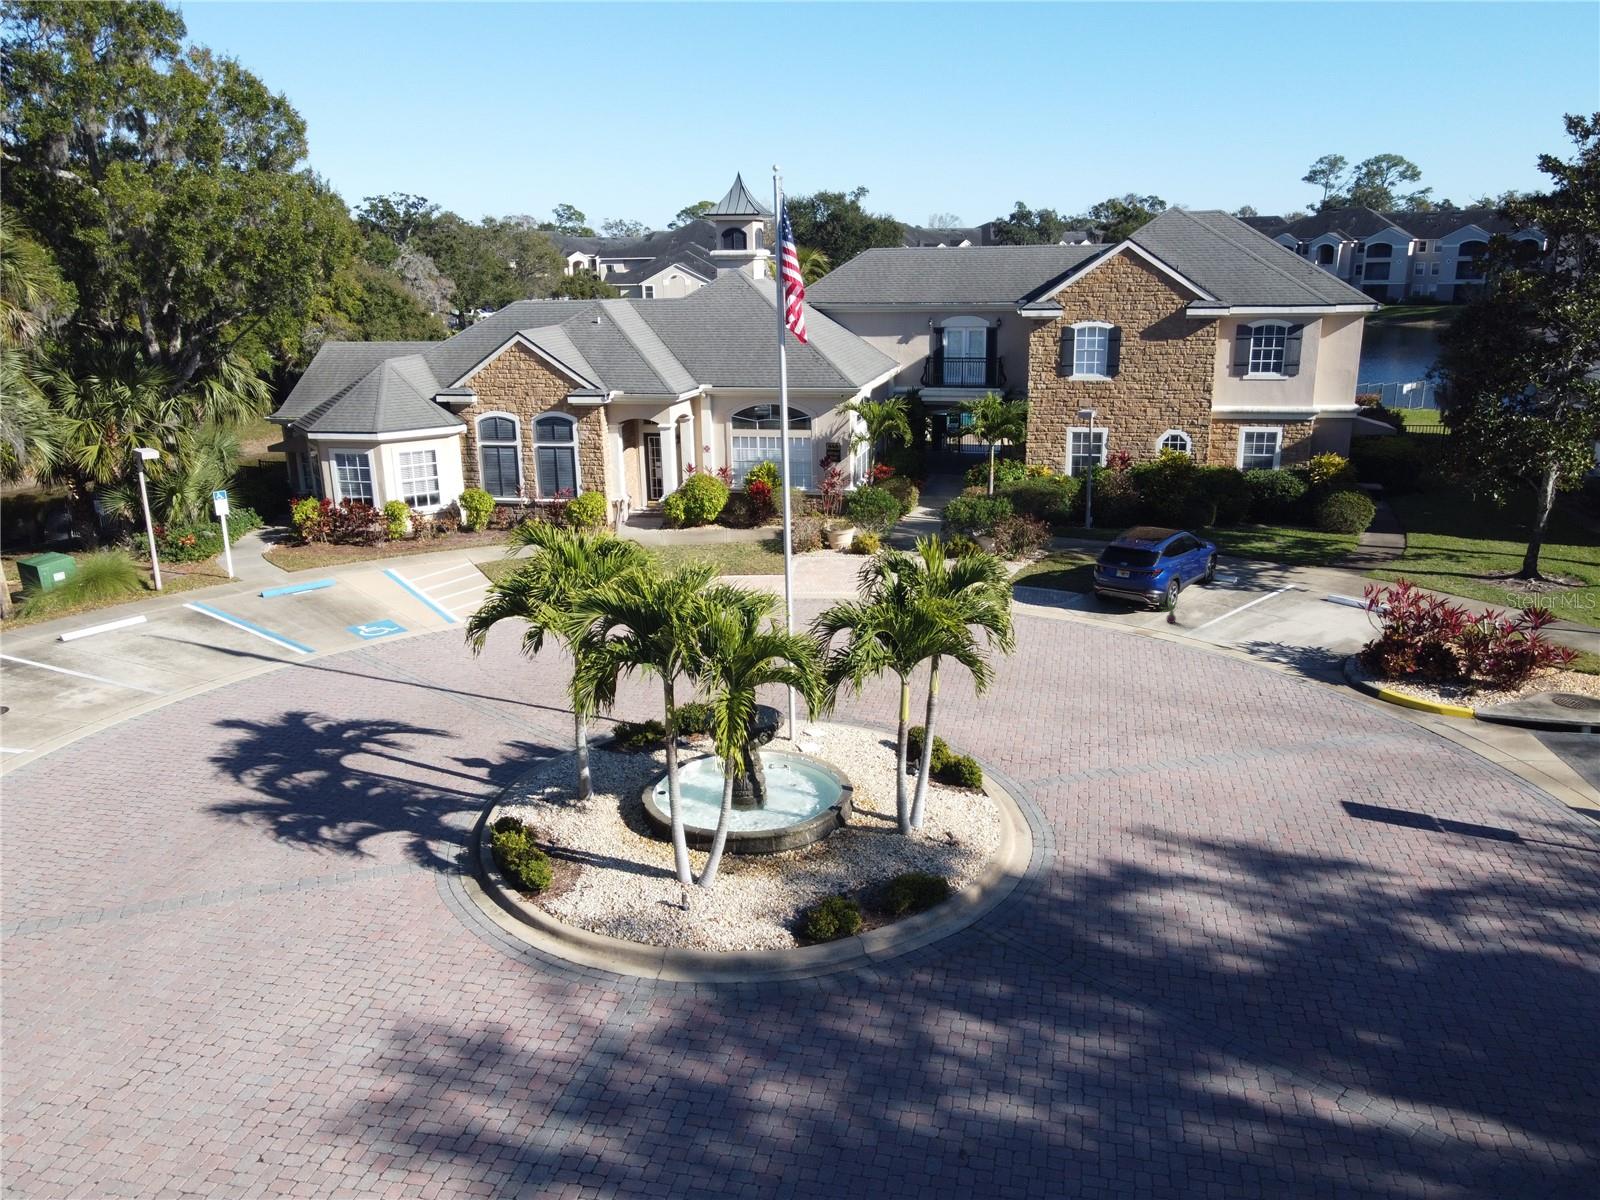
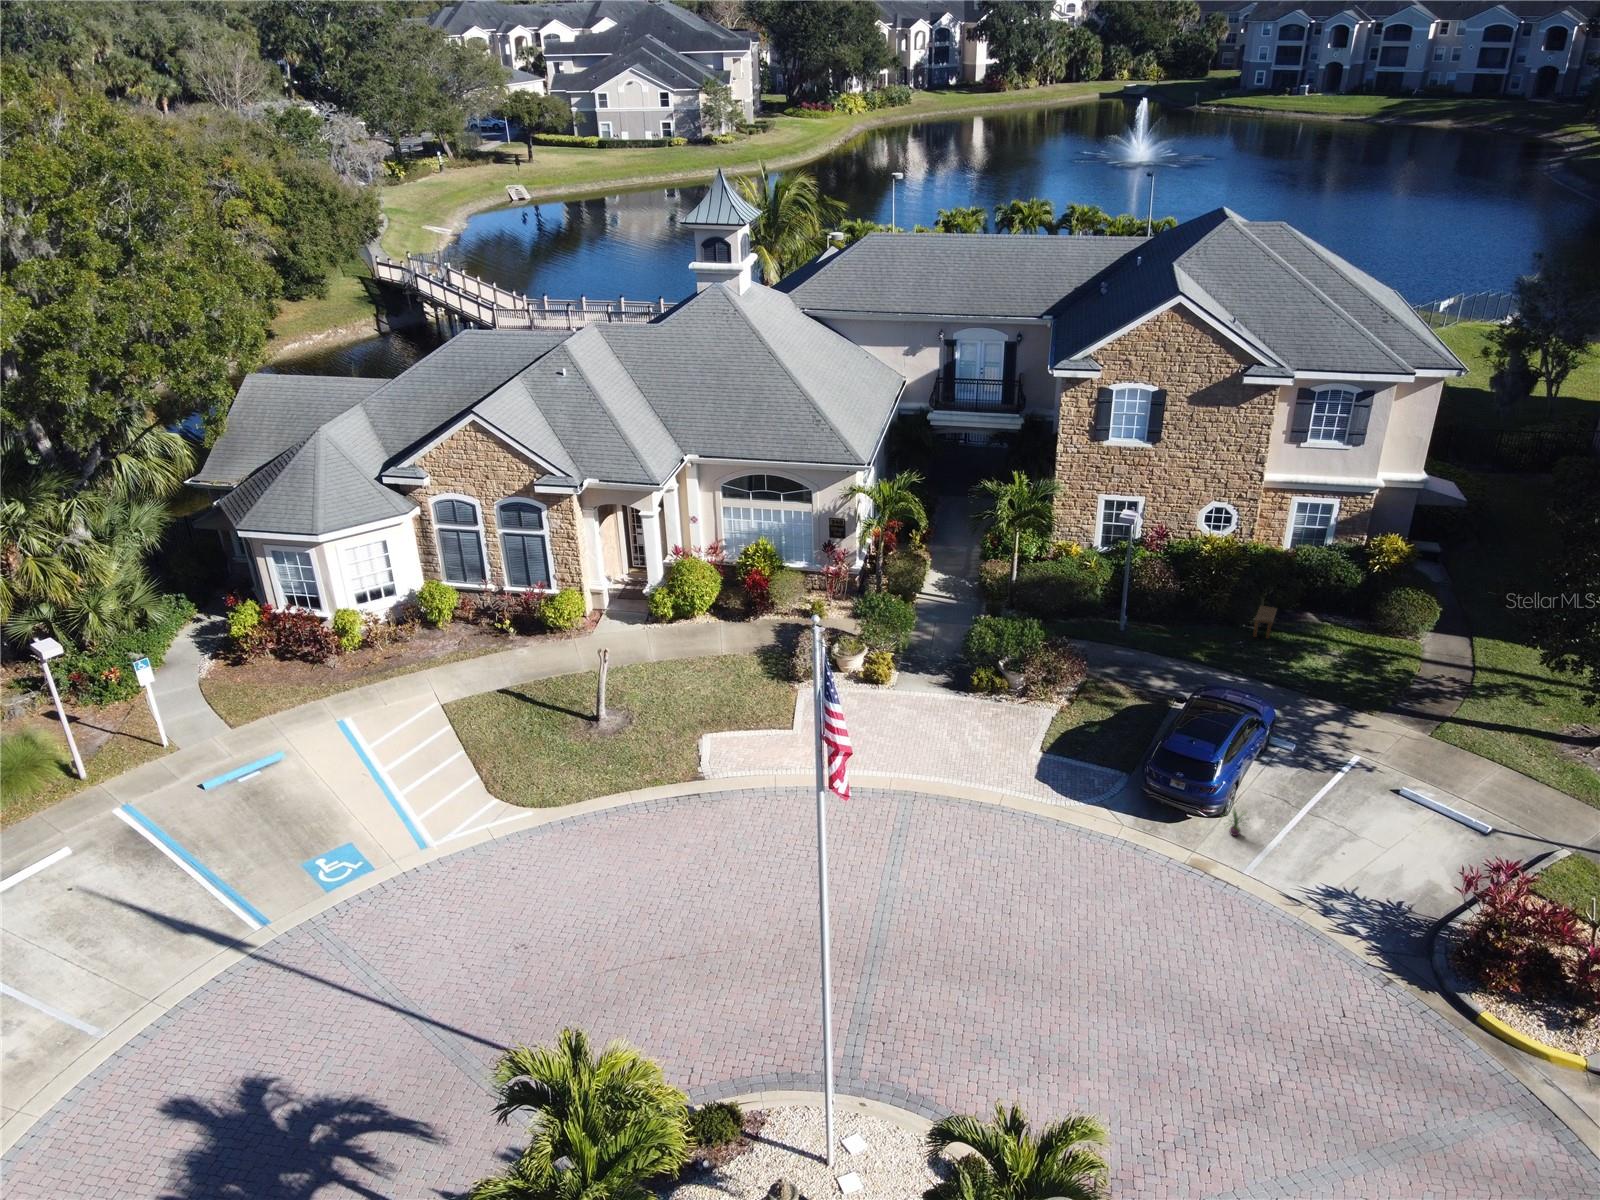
bench: none [1204,508,1226,532] -> present [1253,606,1277,639]

